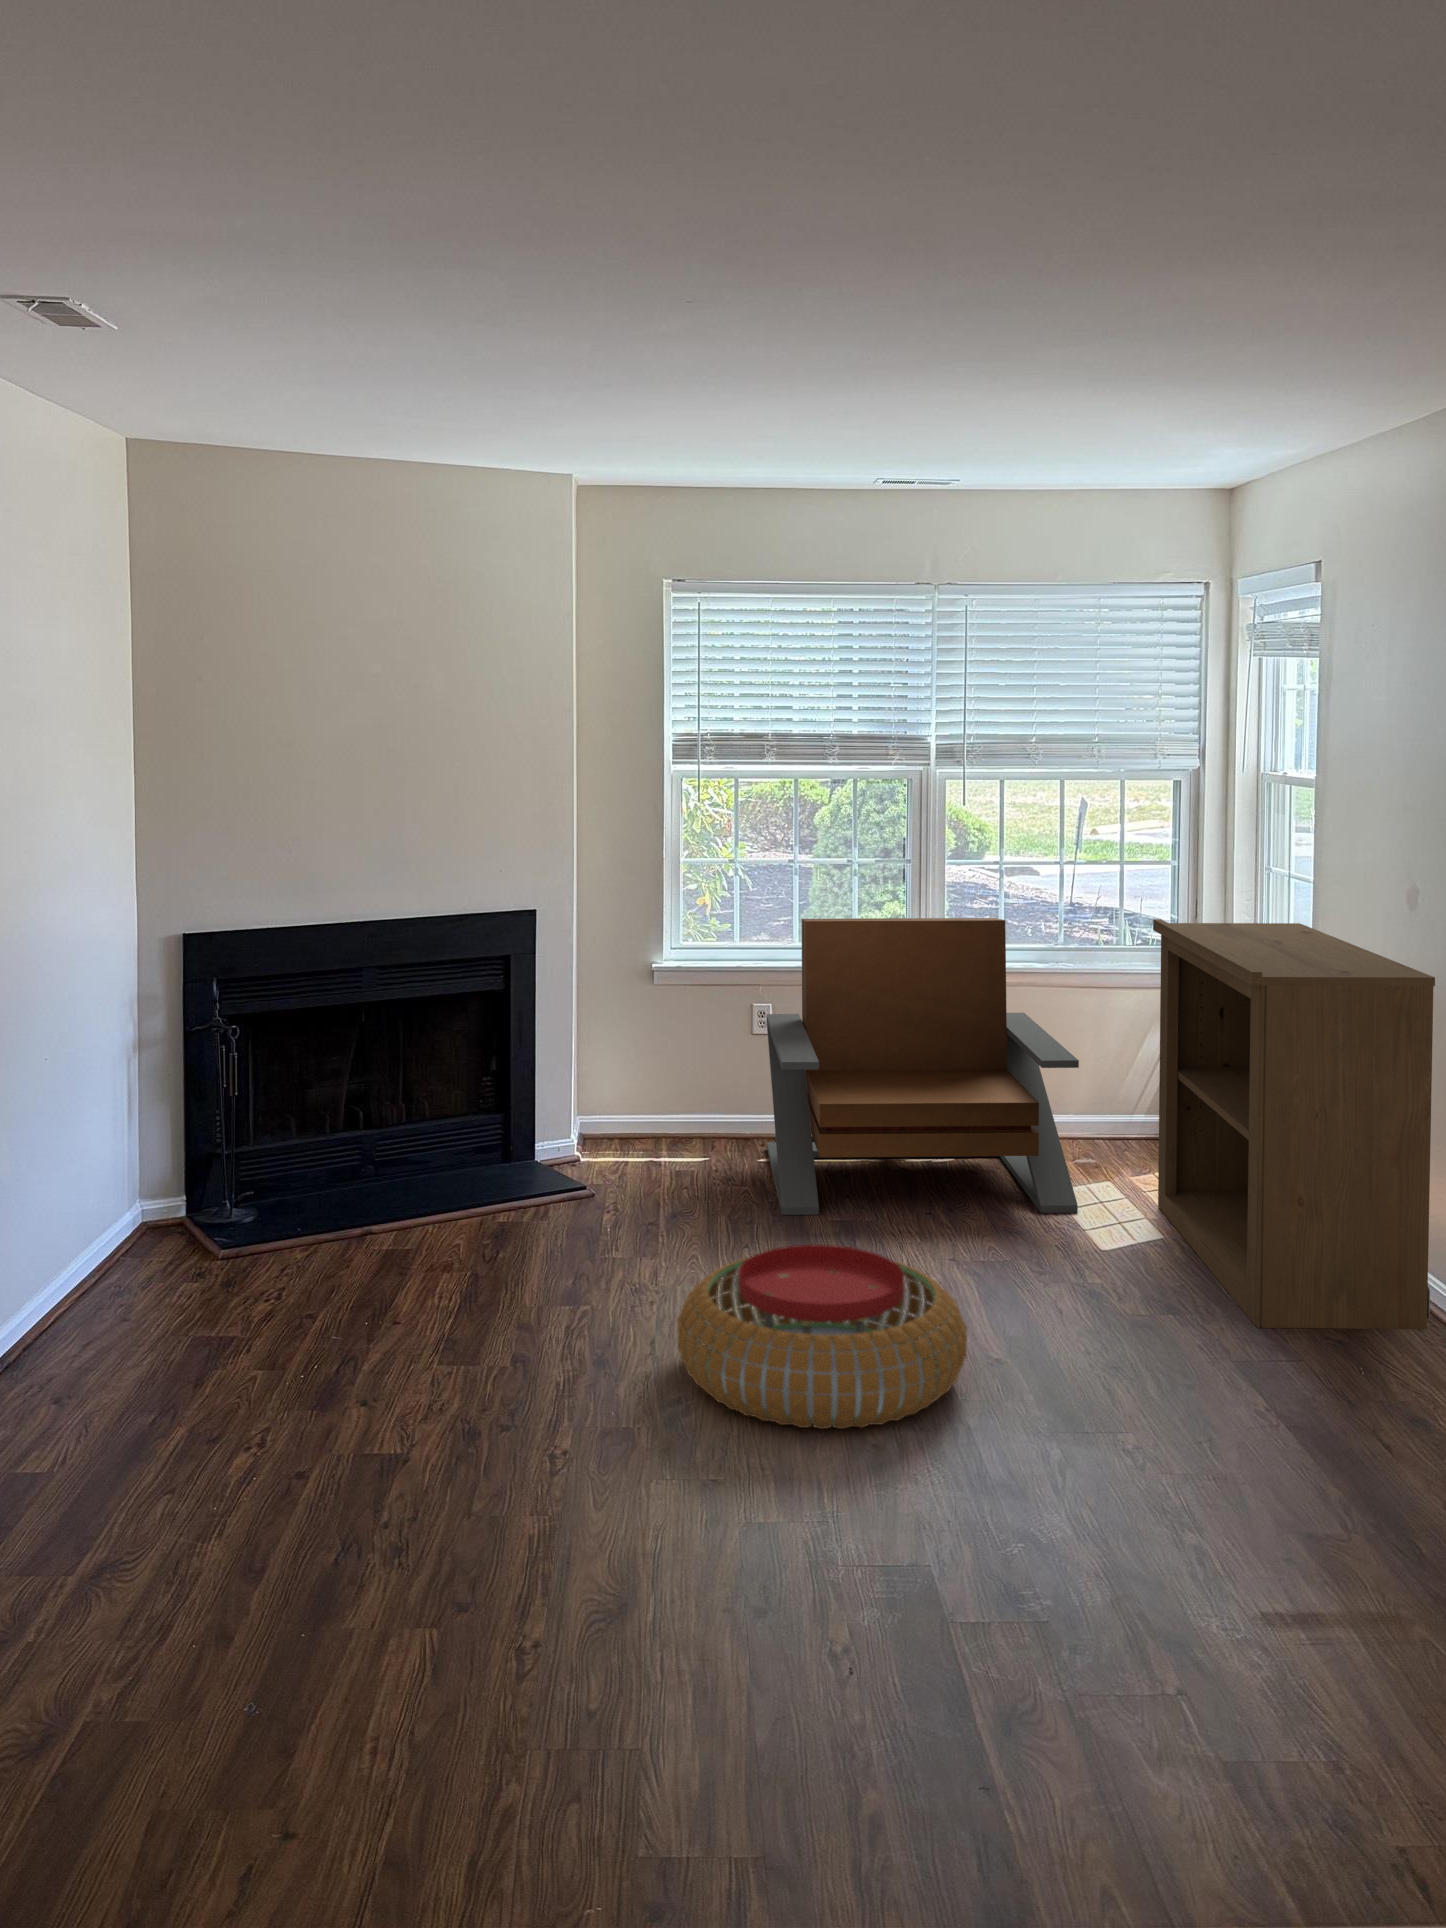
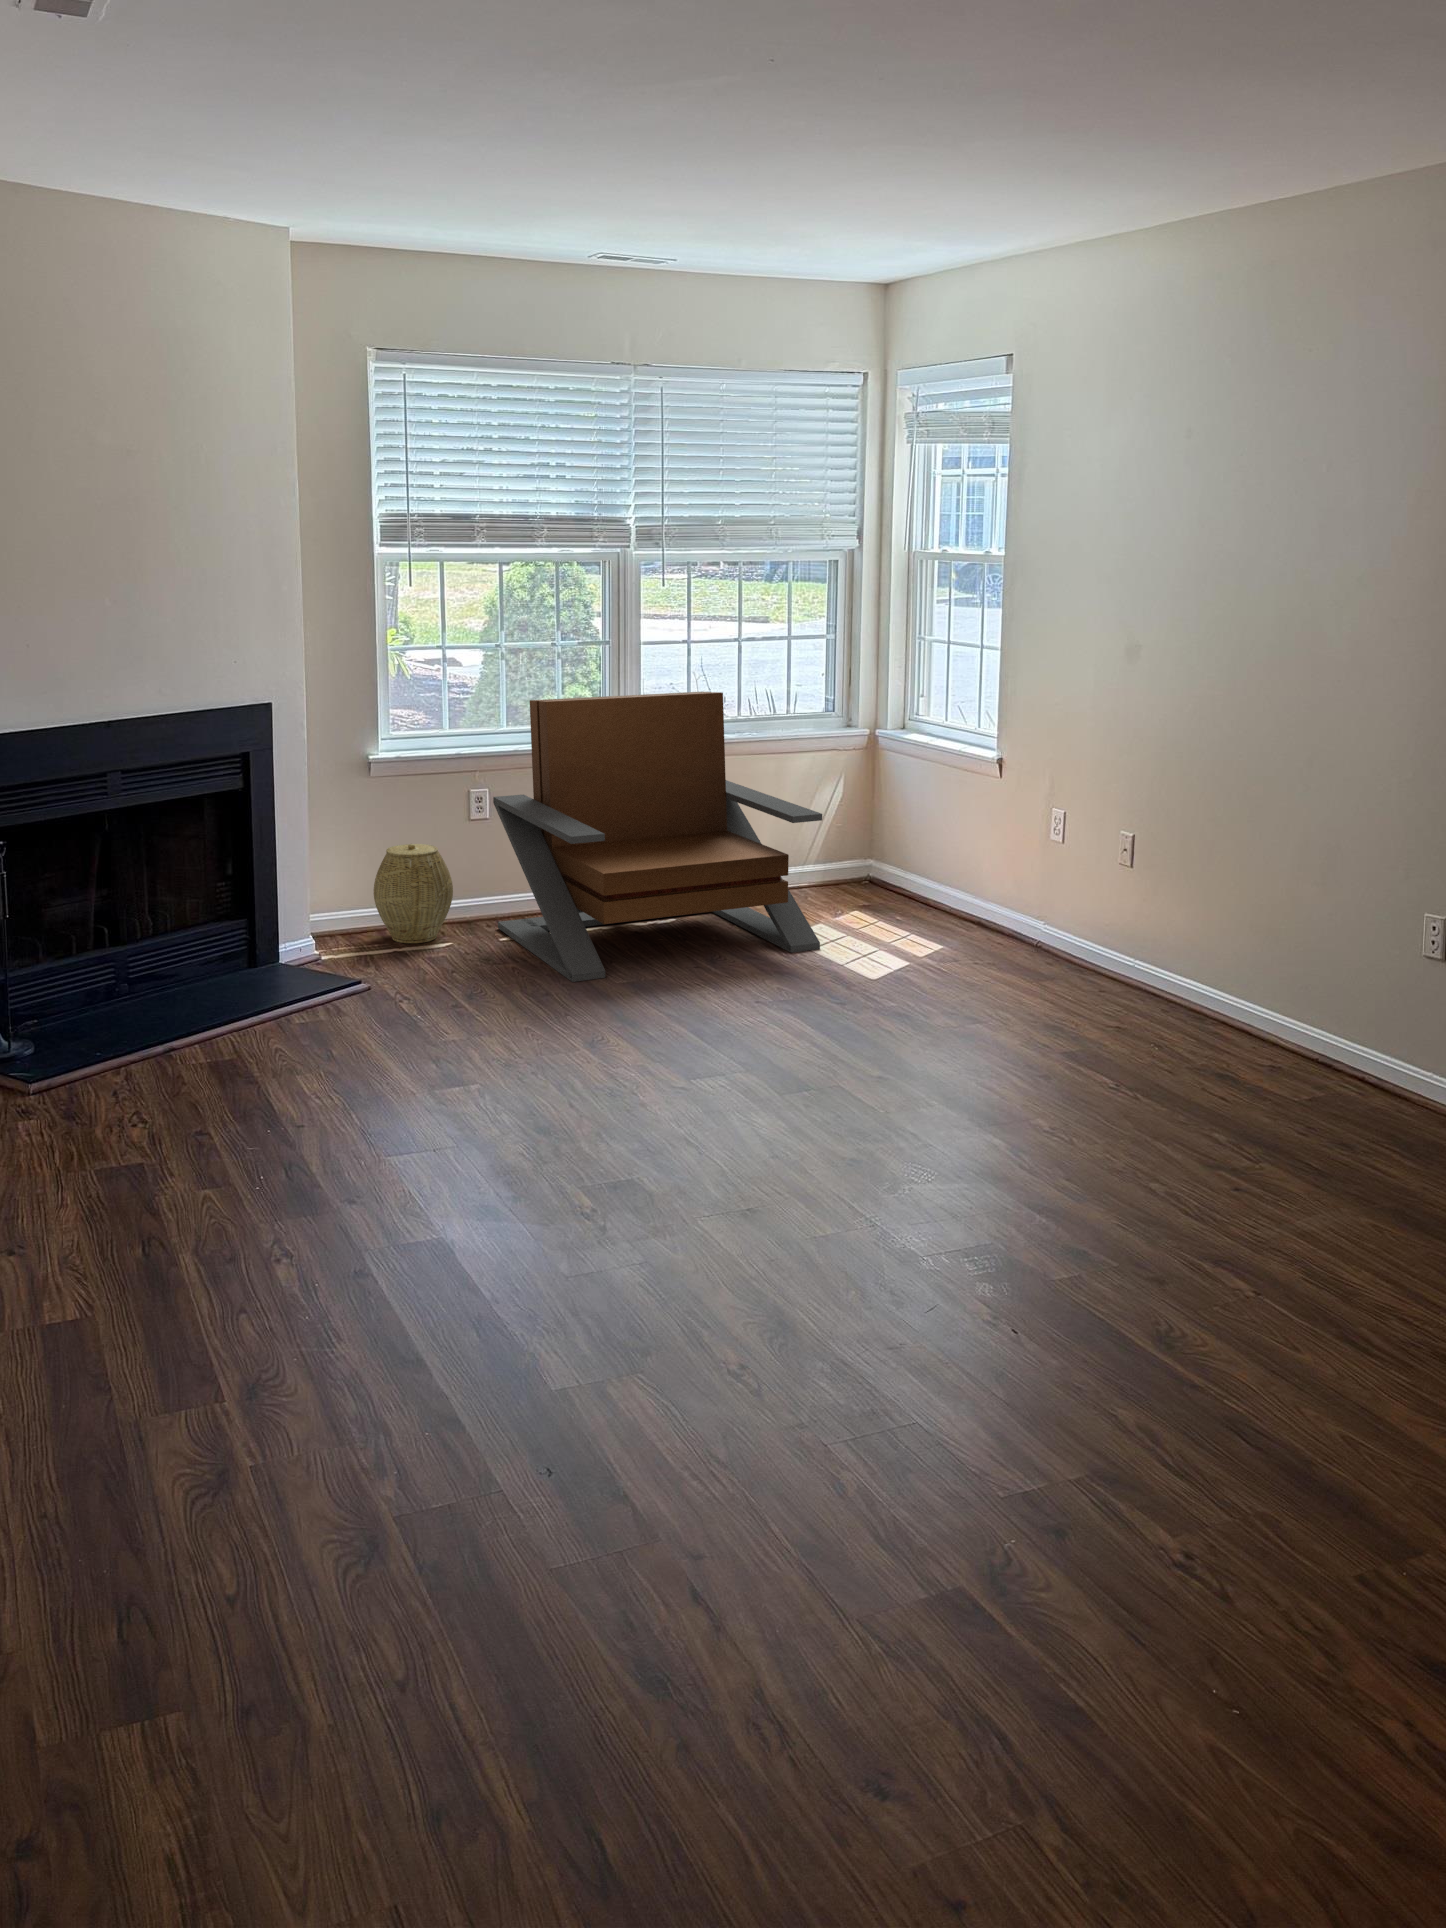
bookshelf: present [1153,919,1435,1329] -> none [878,682,1165,1015]
woven basket: none [642,1055,719,1155] -> present [374,844,453,943]
pouf: present [677,1245,967,1429] -> none [613,990,878,1146]

